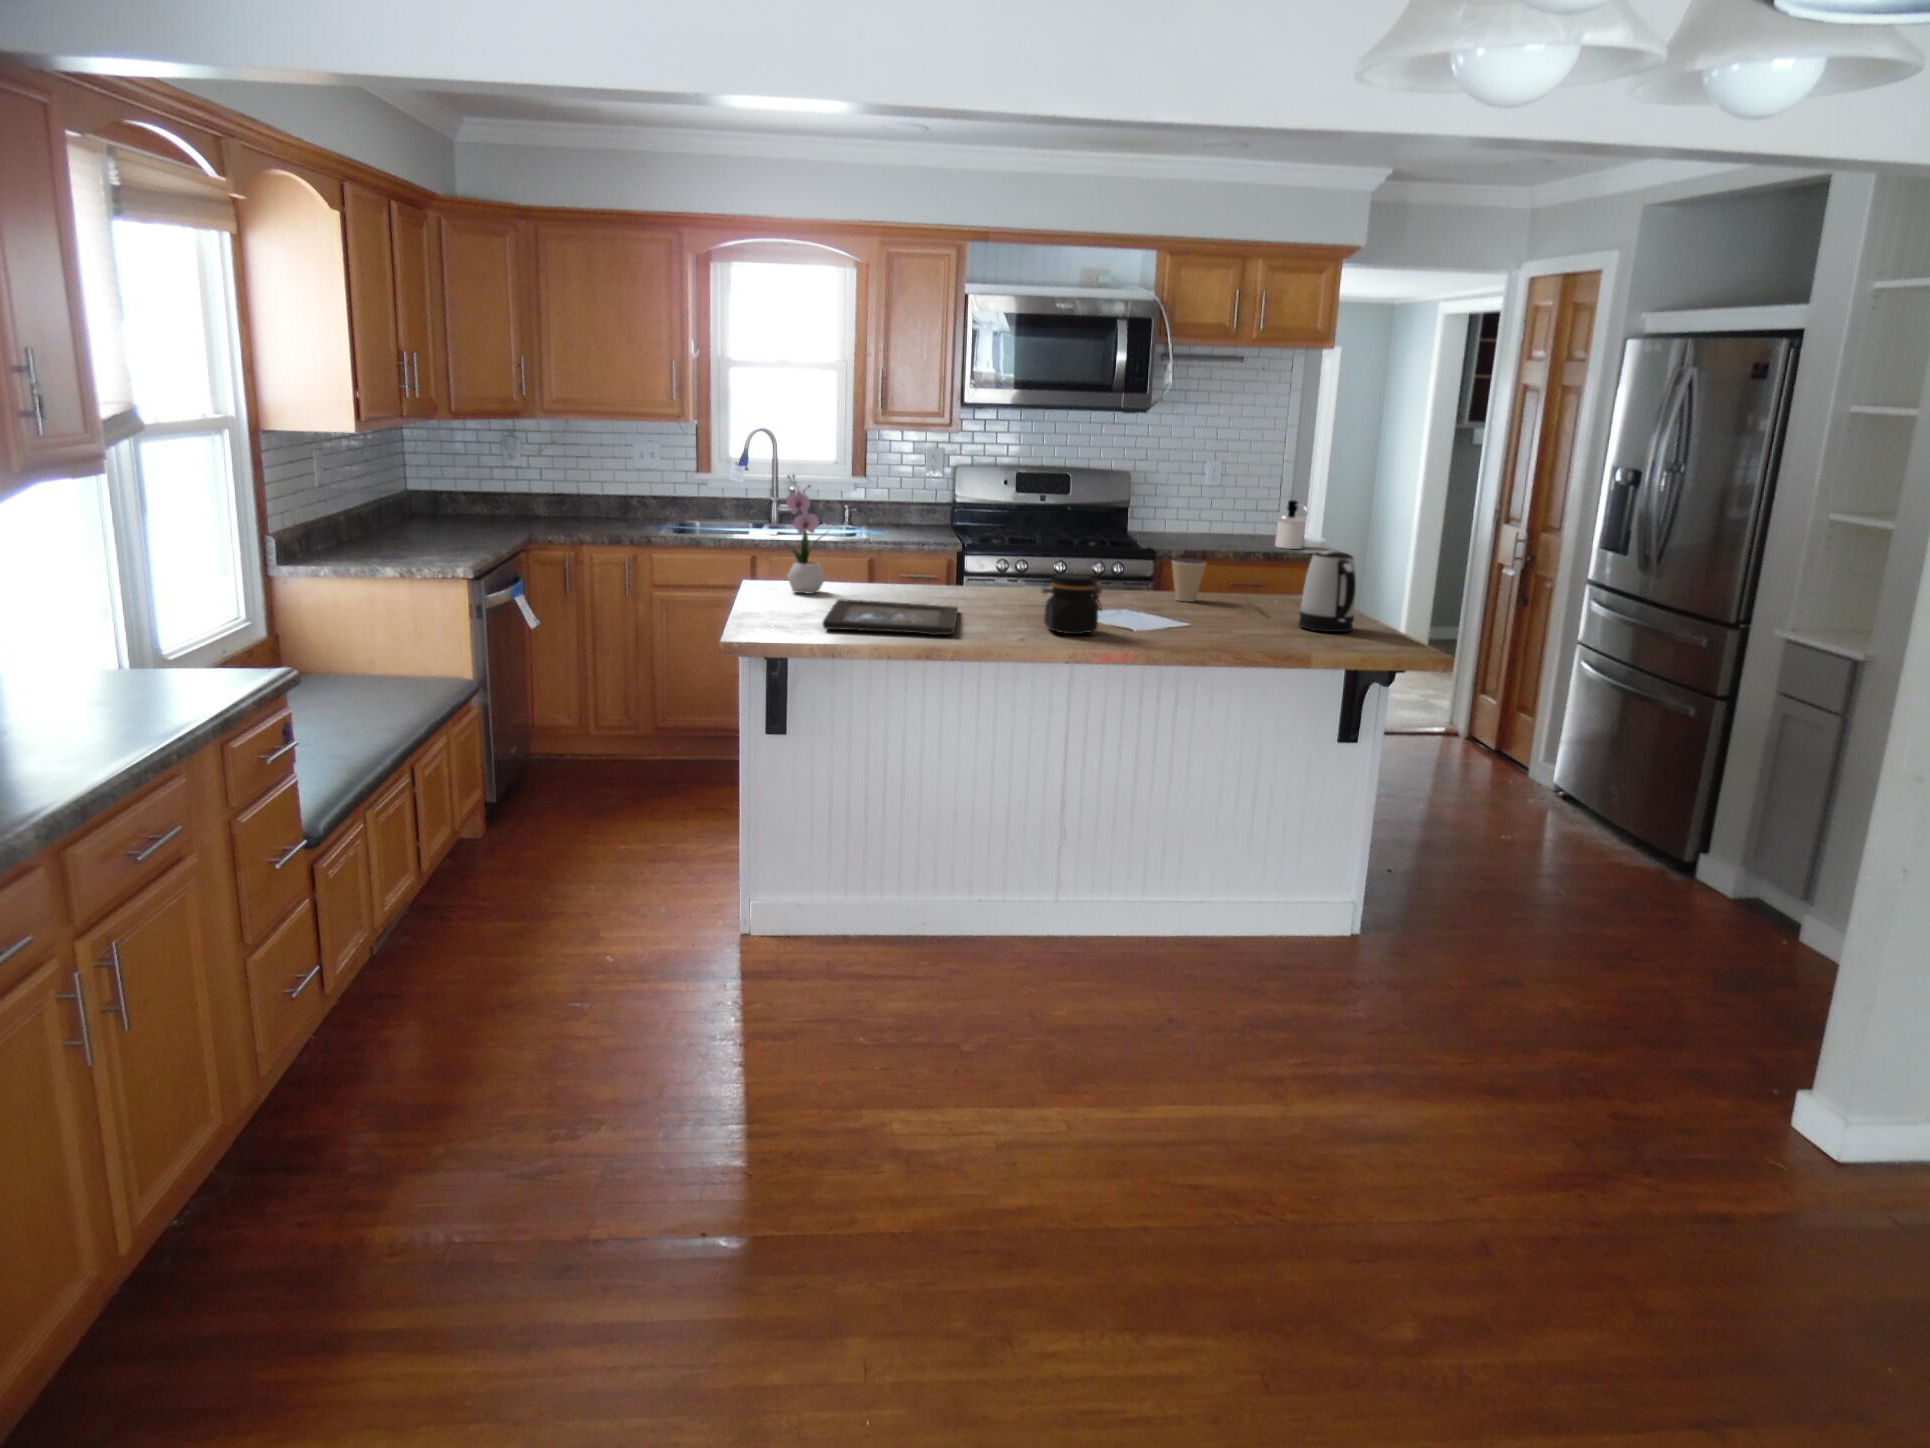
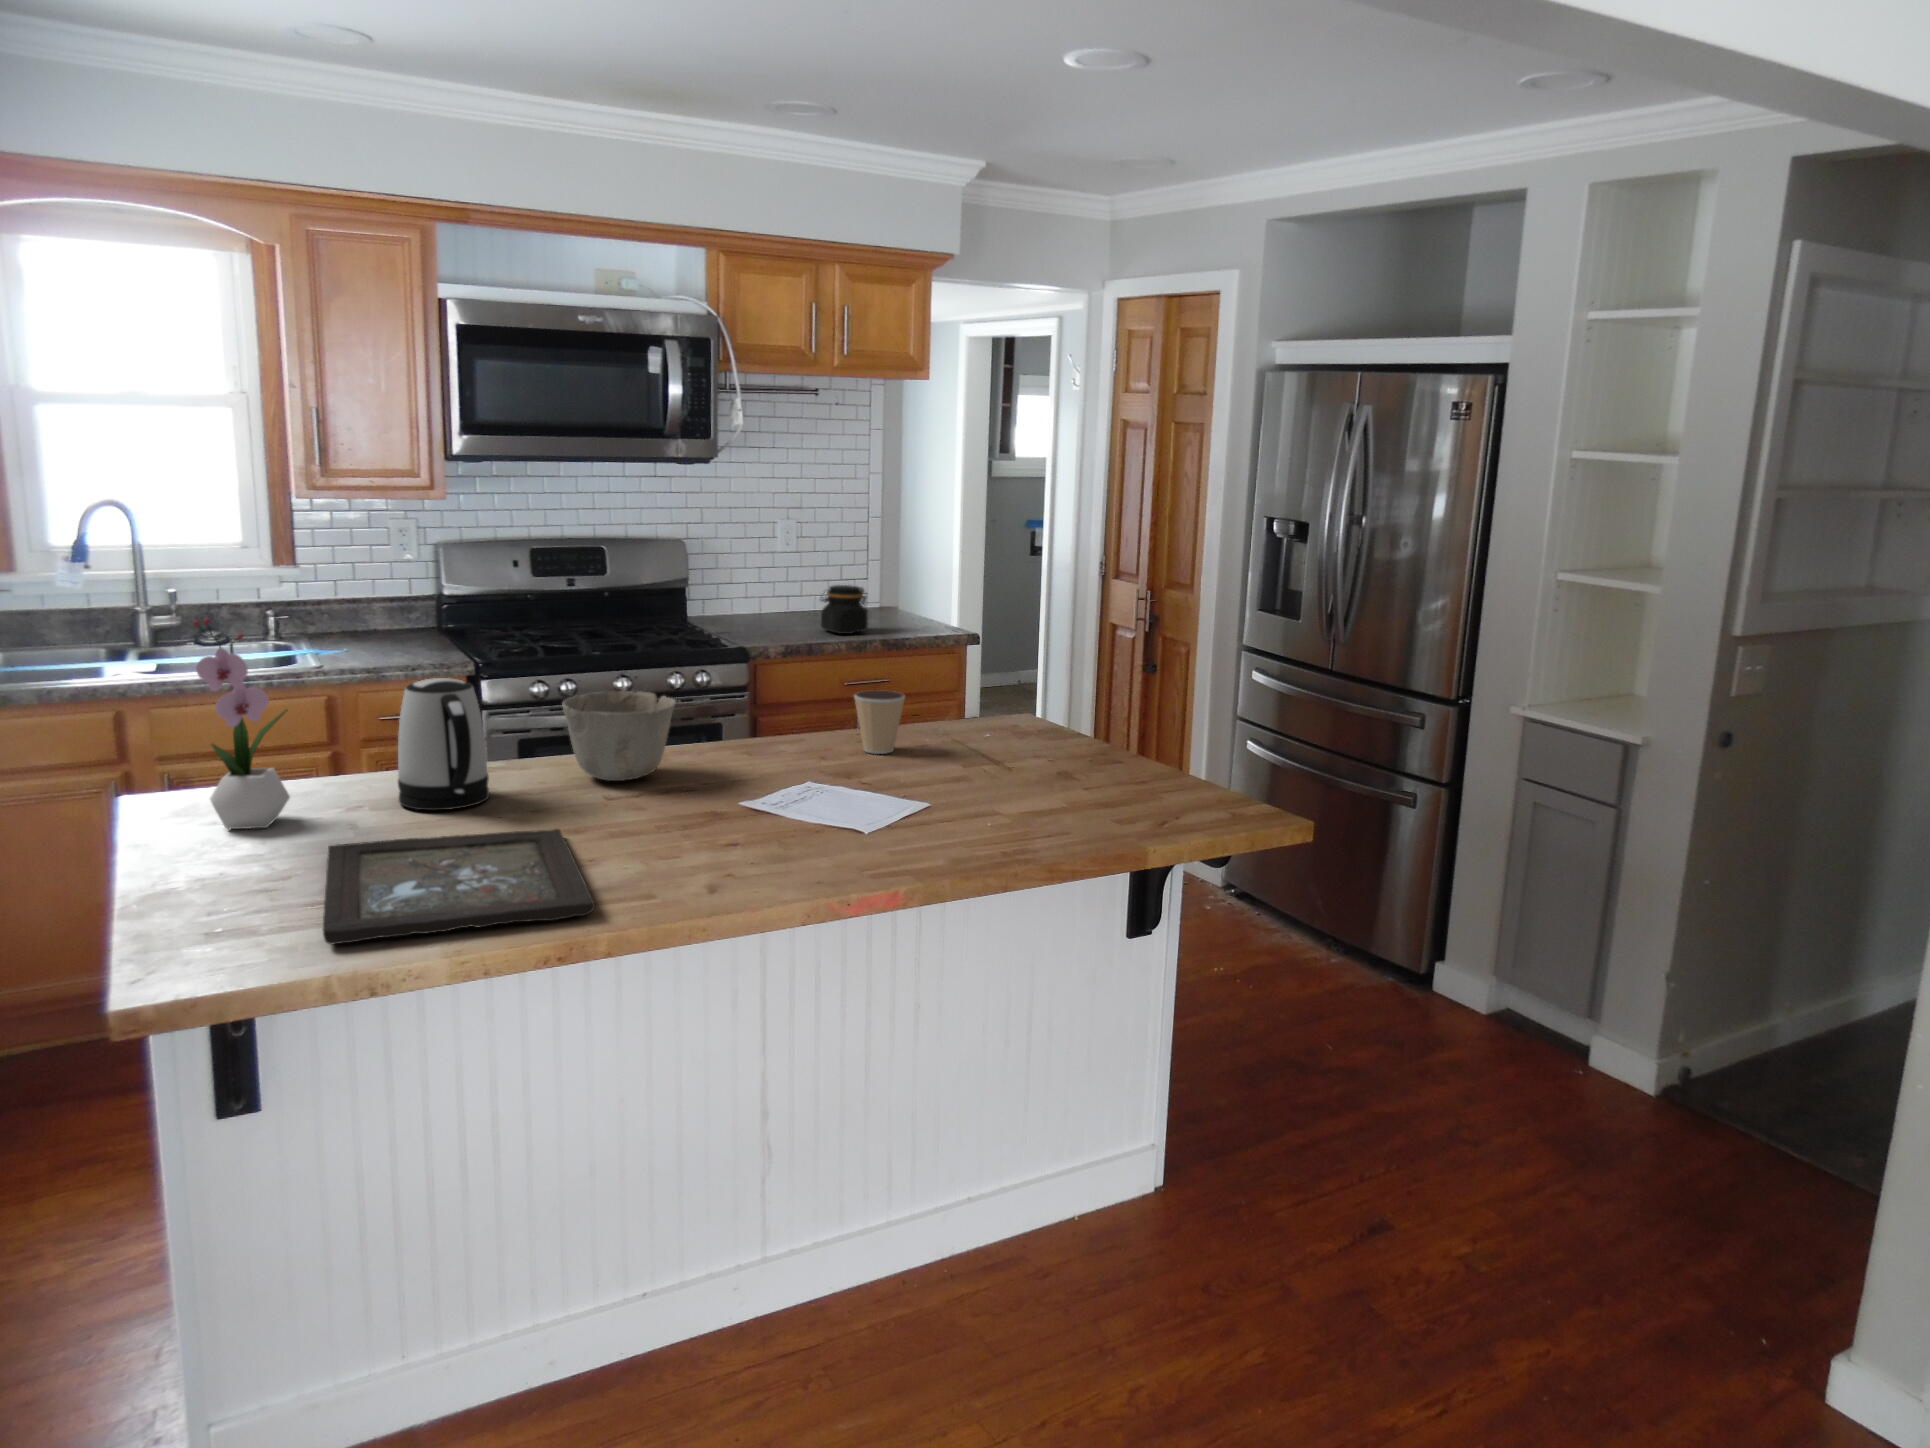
soap dispenser: present [1275,500,1308,549] -> none [877,566,919,626]
ceramic bowl: none [979,543,1047,596] -> present [562,691,676,781]
kettle: present [1299,551,1356,632] -> present [398,678,489,810]
jar: present [1042,574,1102,634] -> present [821,585,868,634]

